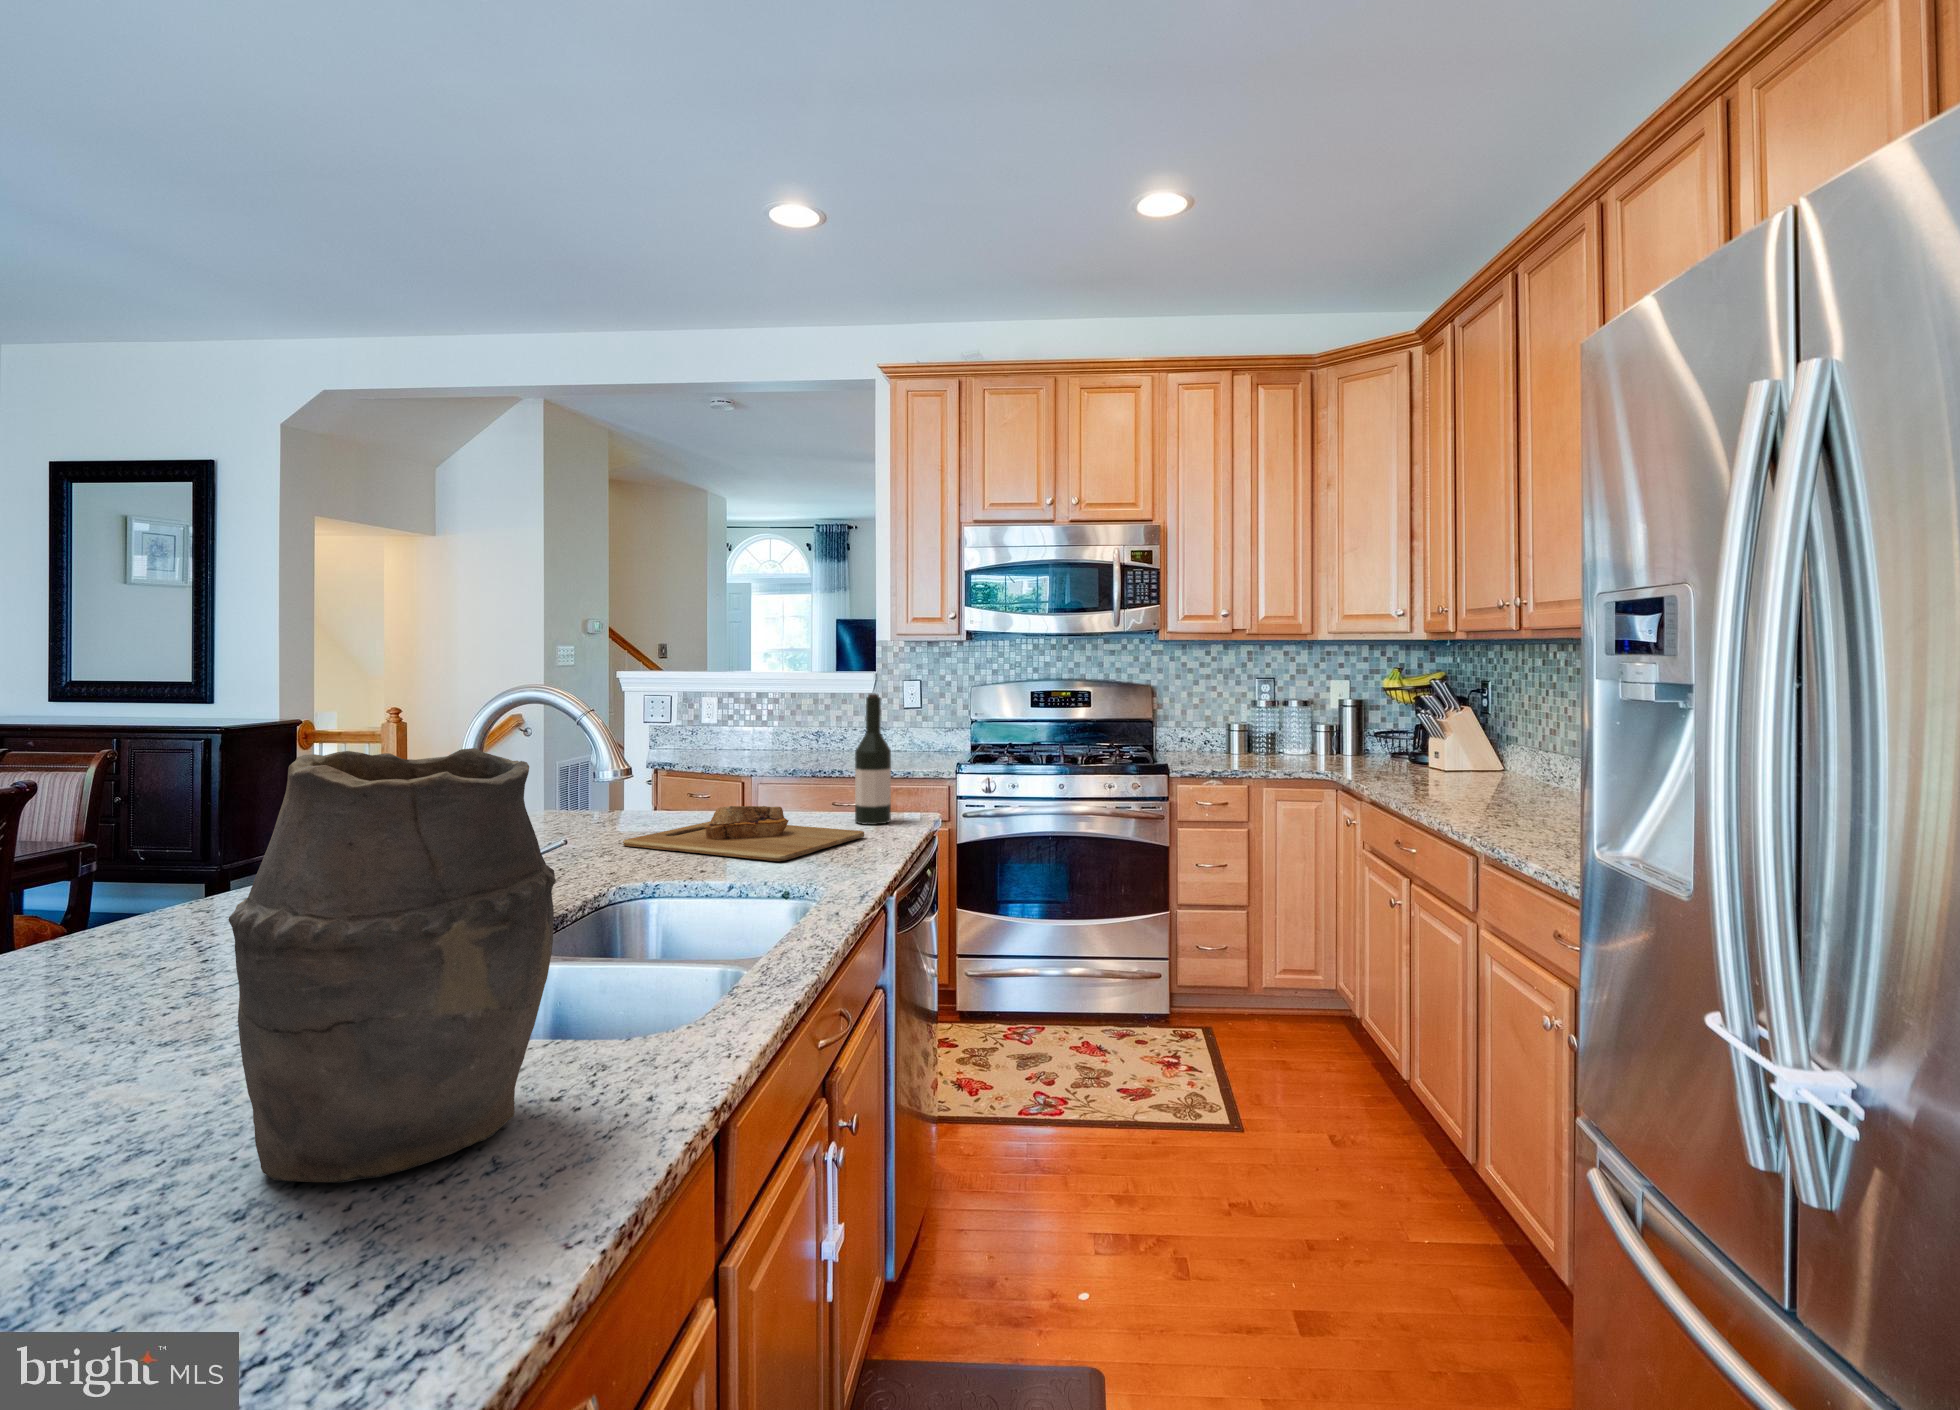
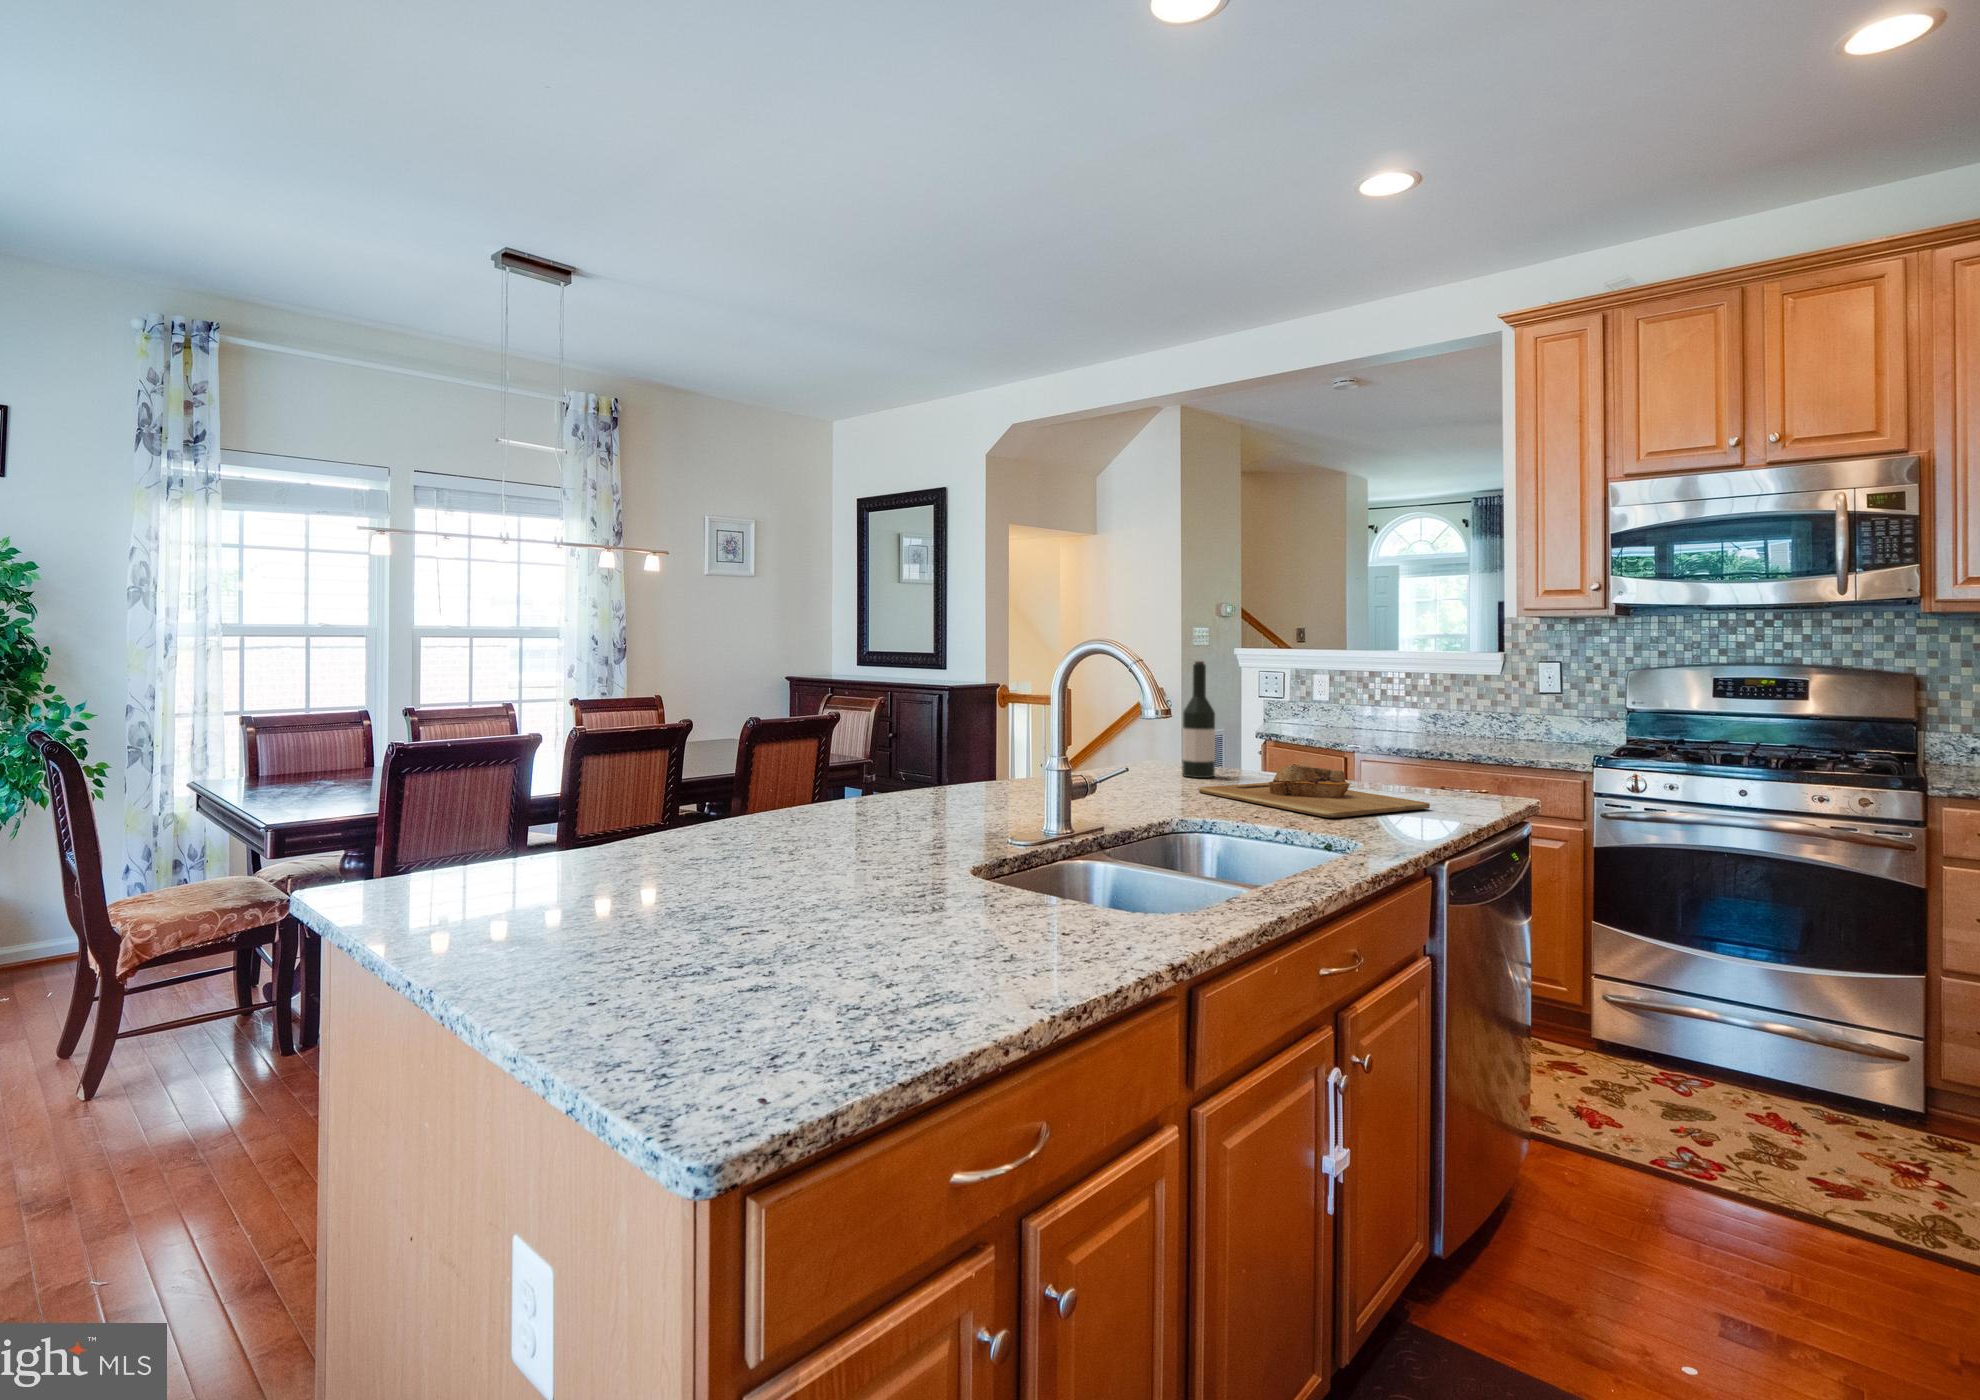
wine bottle: present [855,693,891,825] -> present [1182,661,1215,778]
vase: present [229,748,556,1183] -> none [876,670,1060,945]

